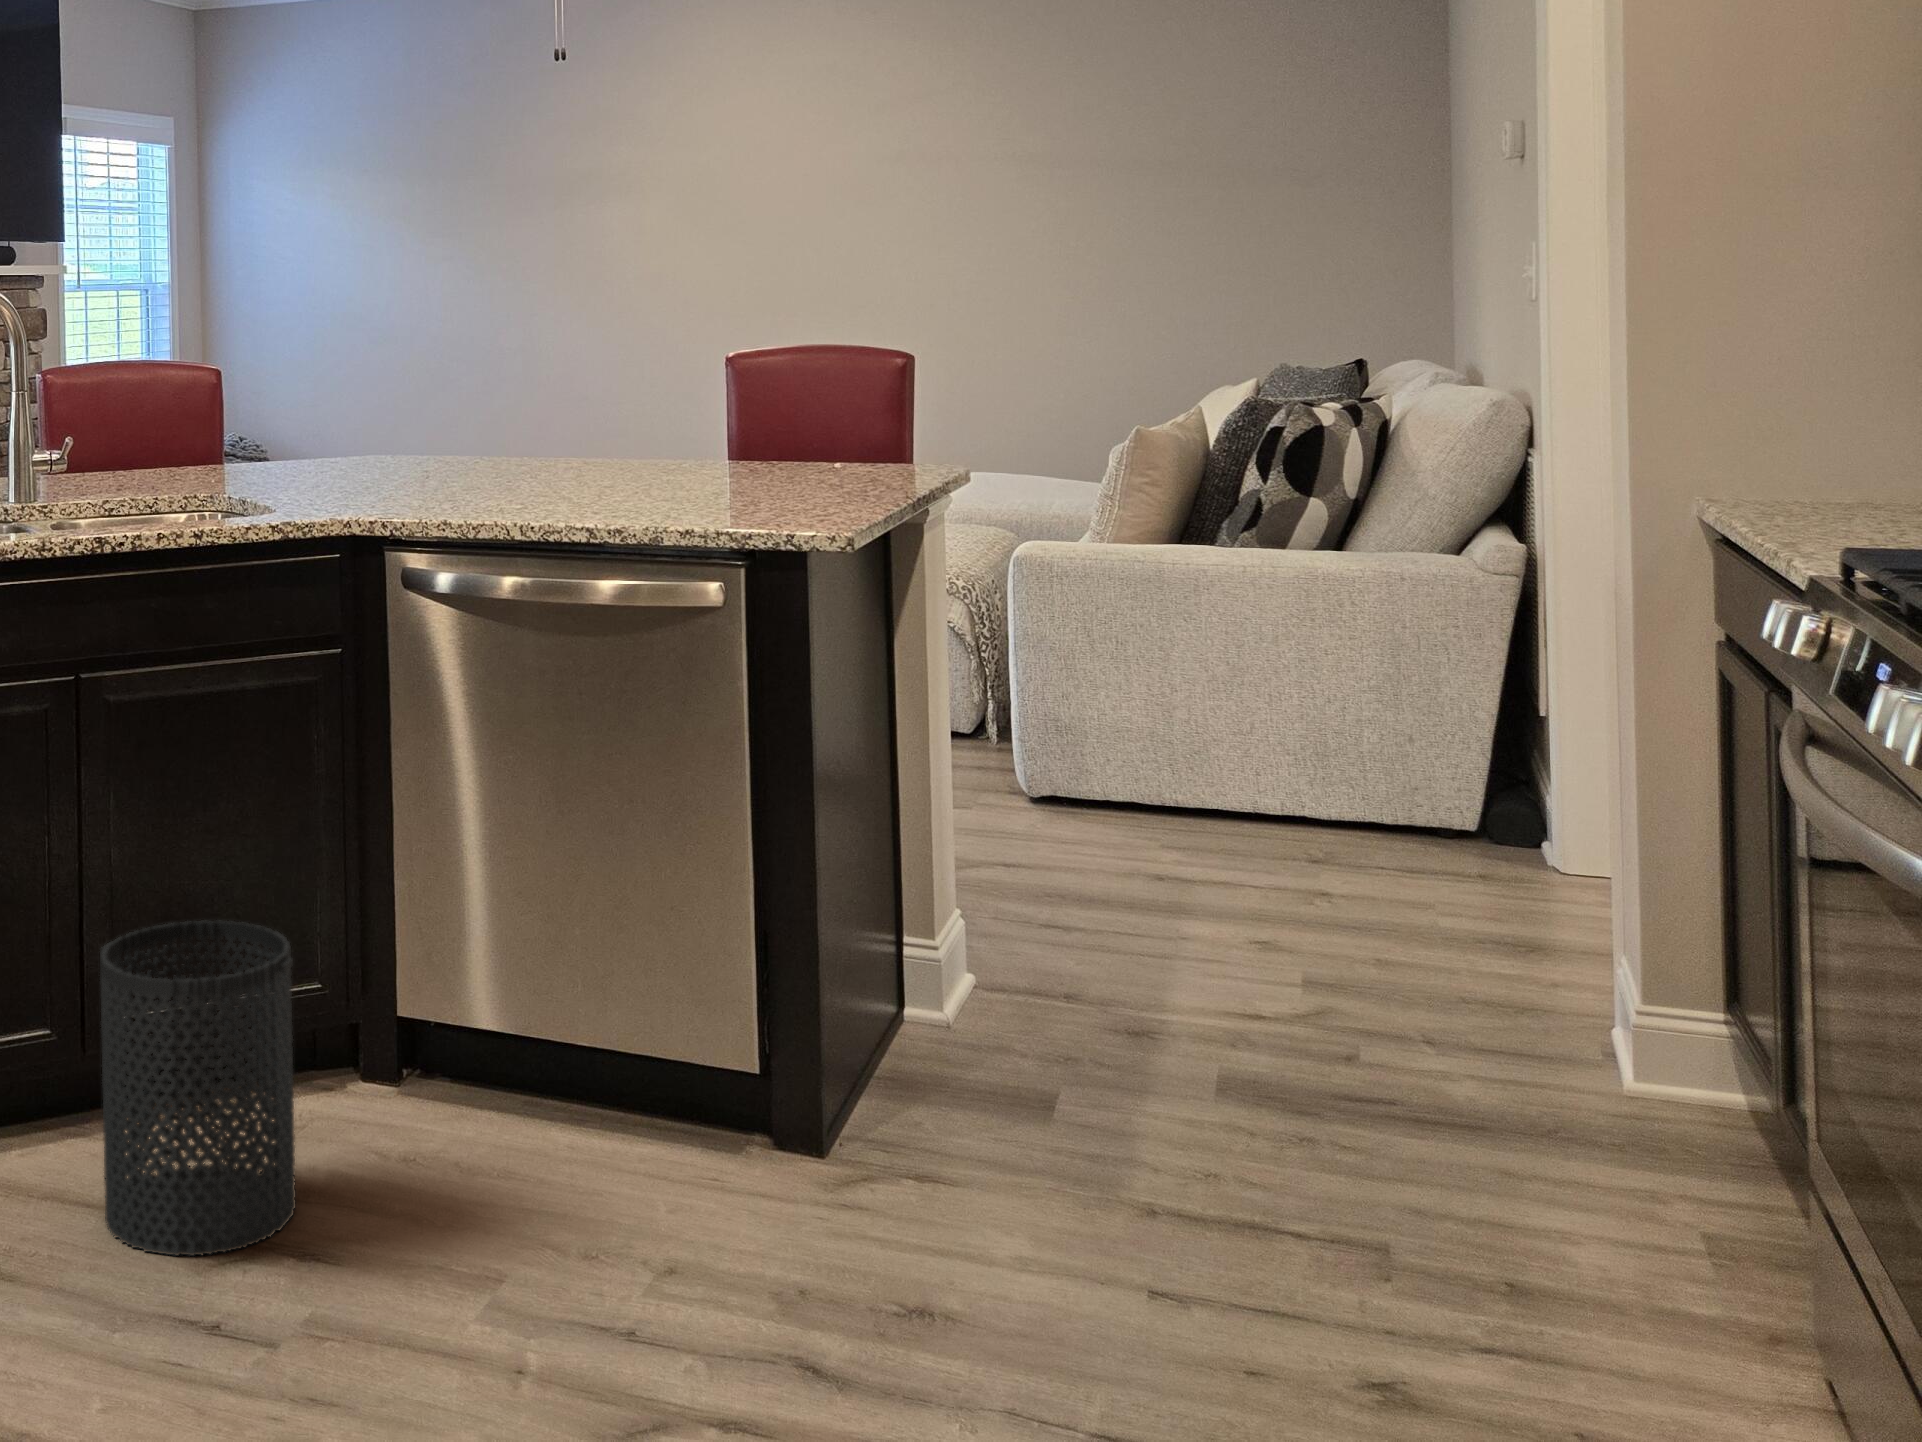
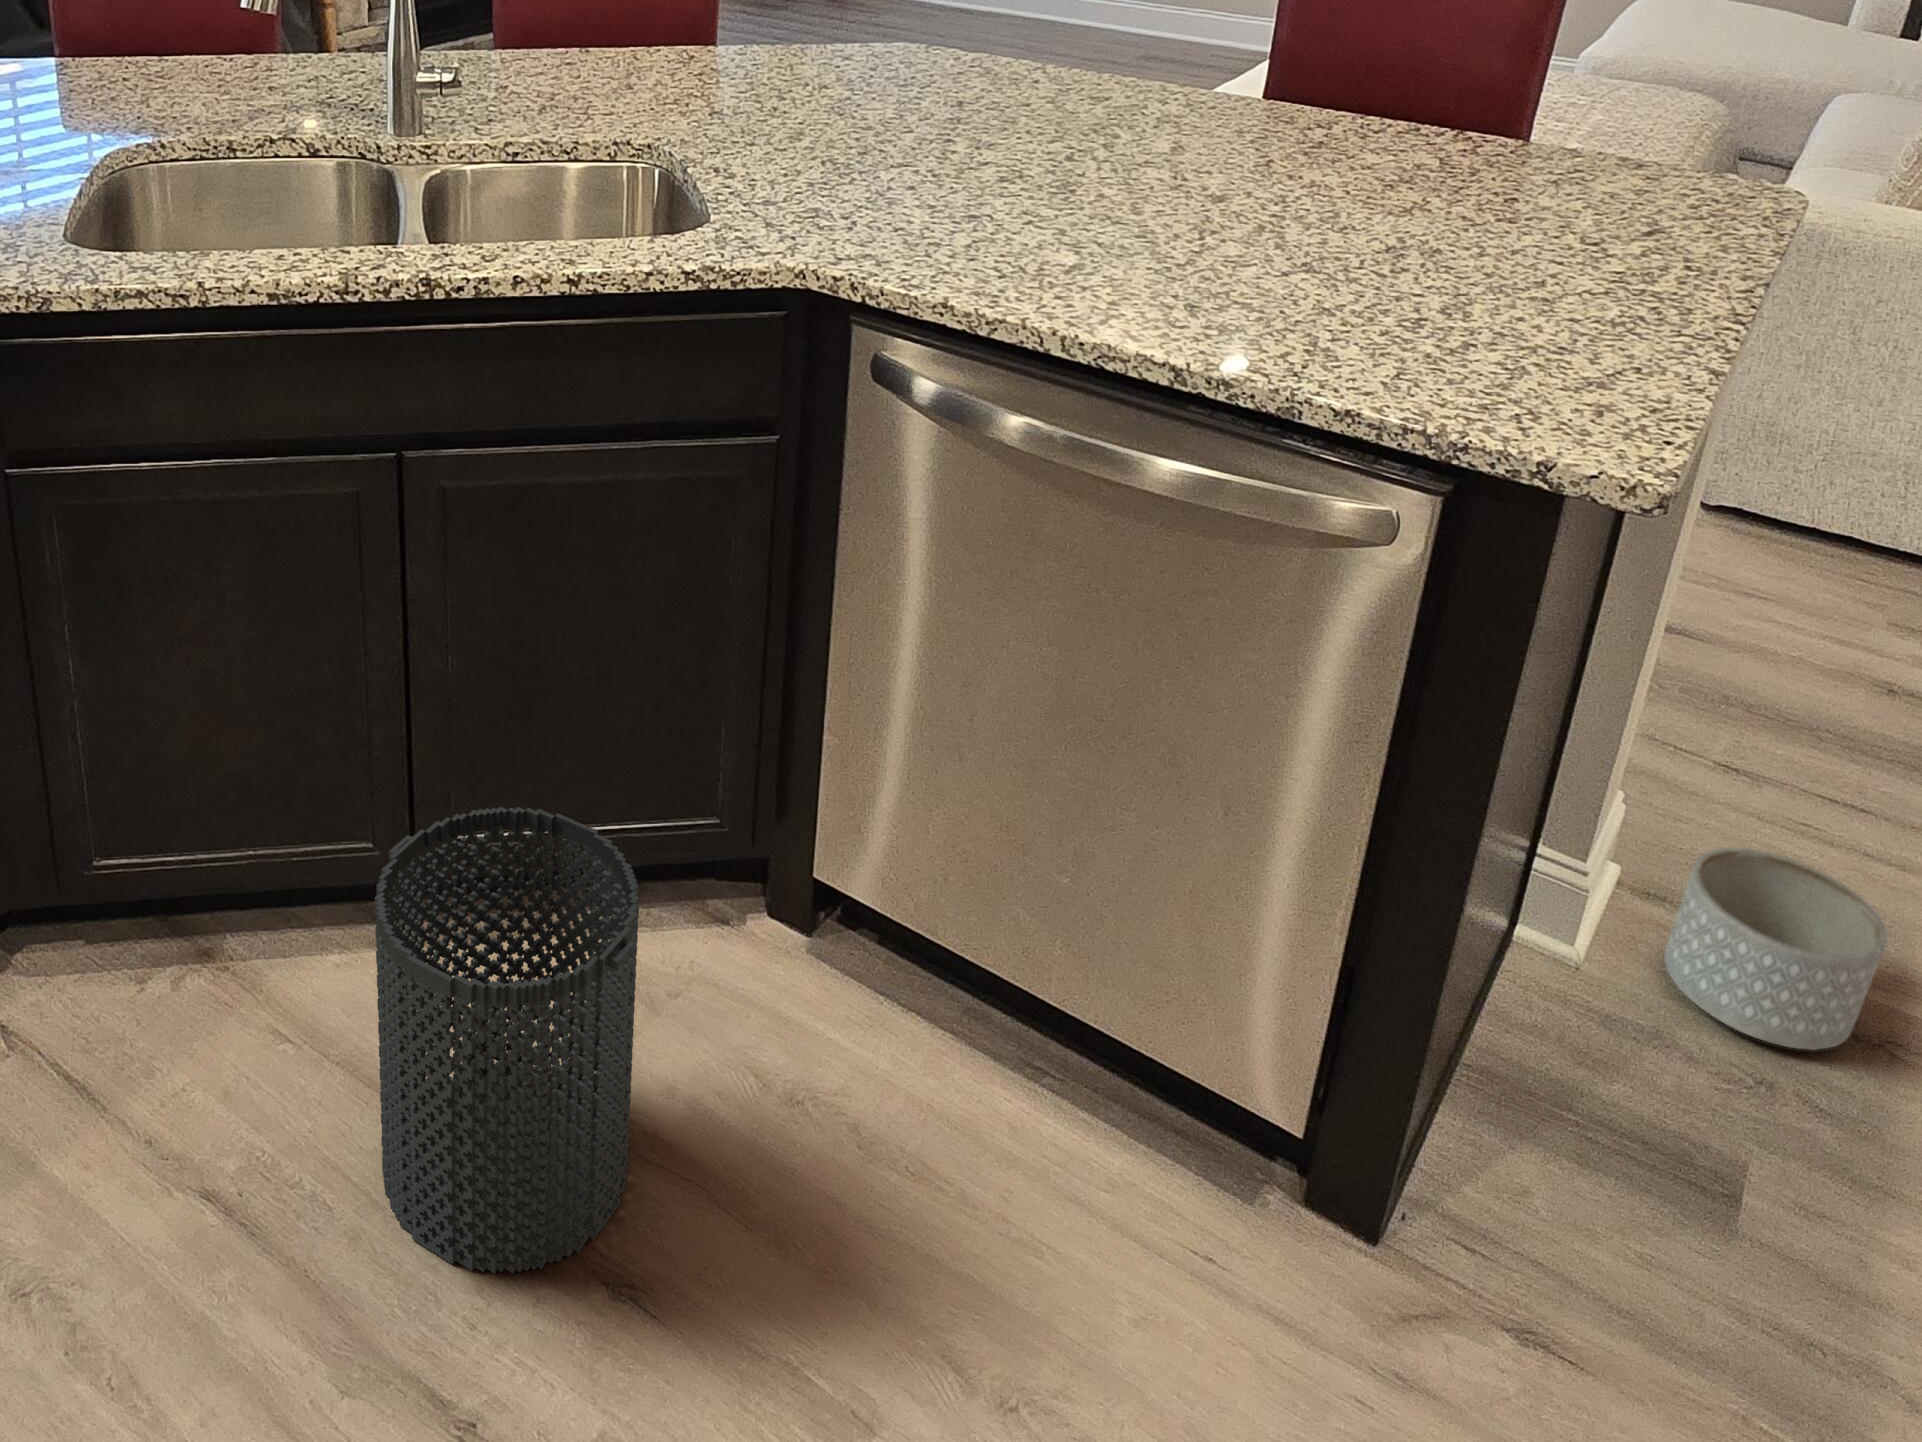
planter: none [1005,918,1125,1039] -> present [1664,848,1887,1050]

